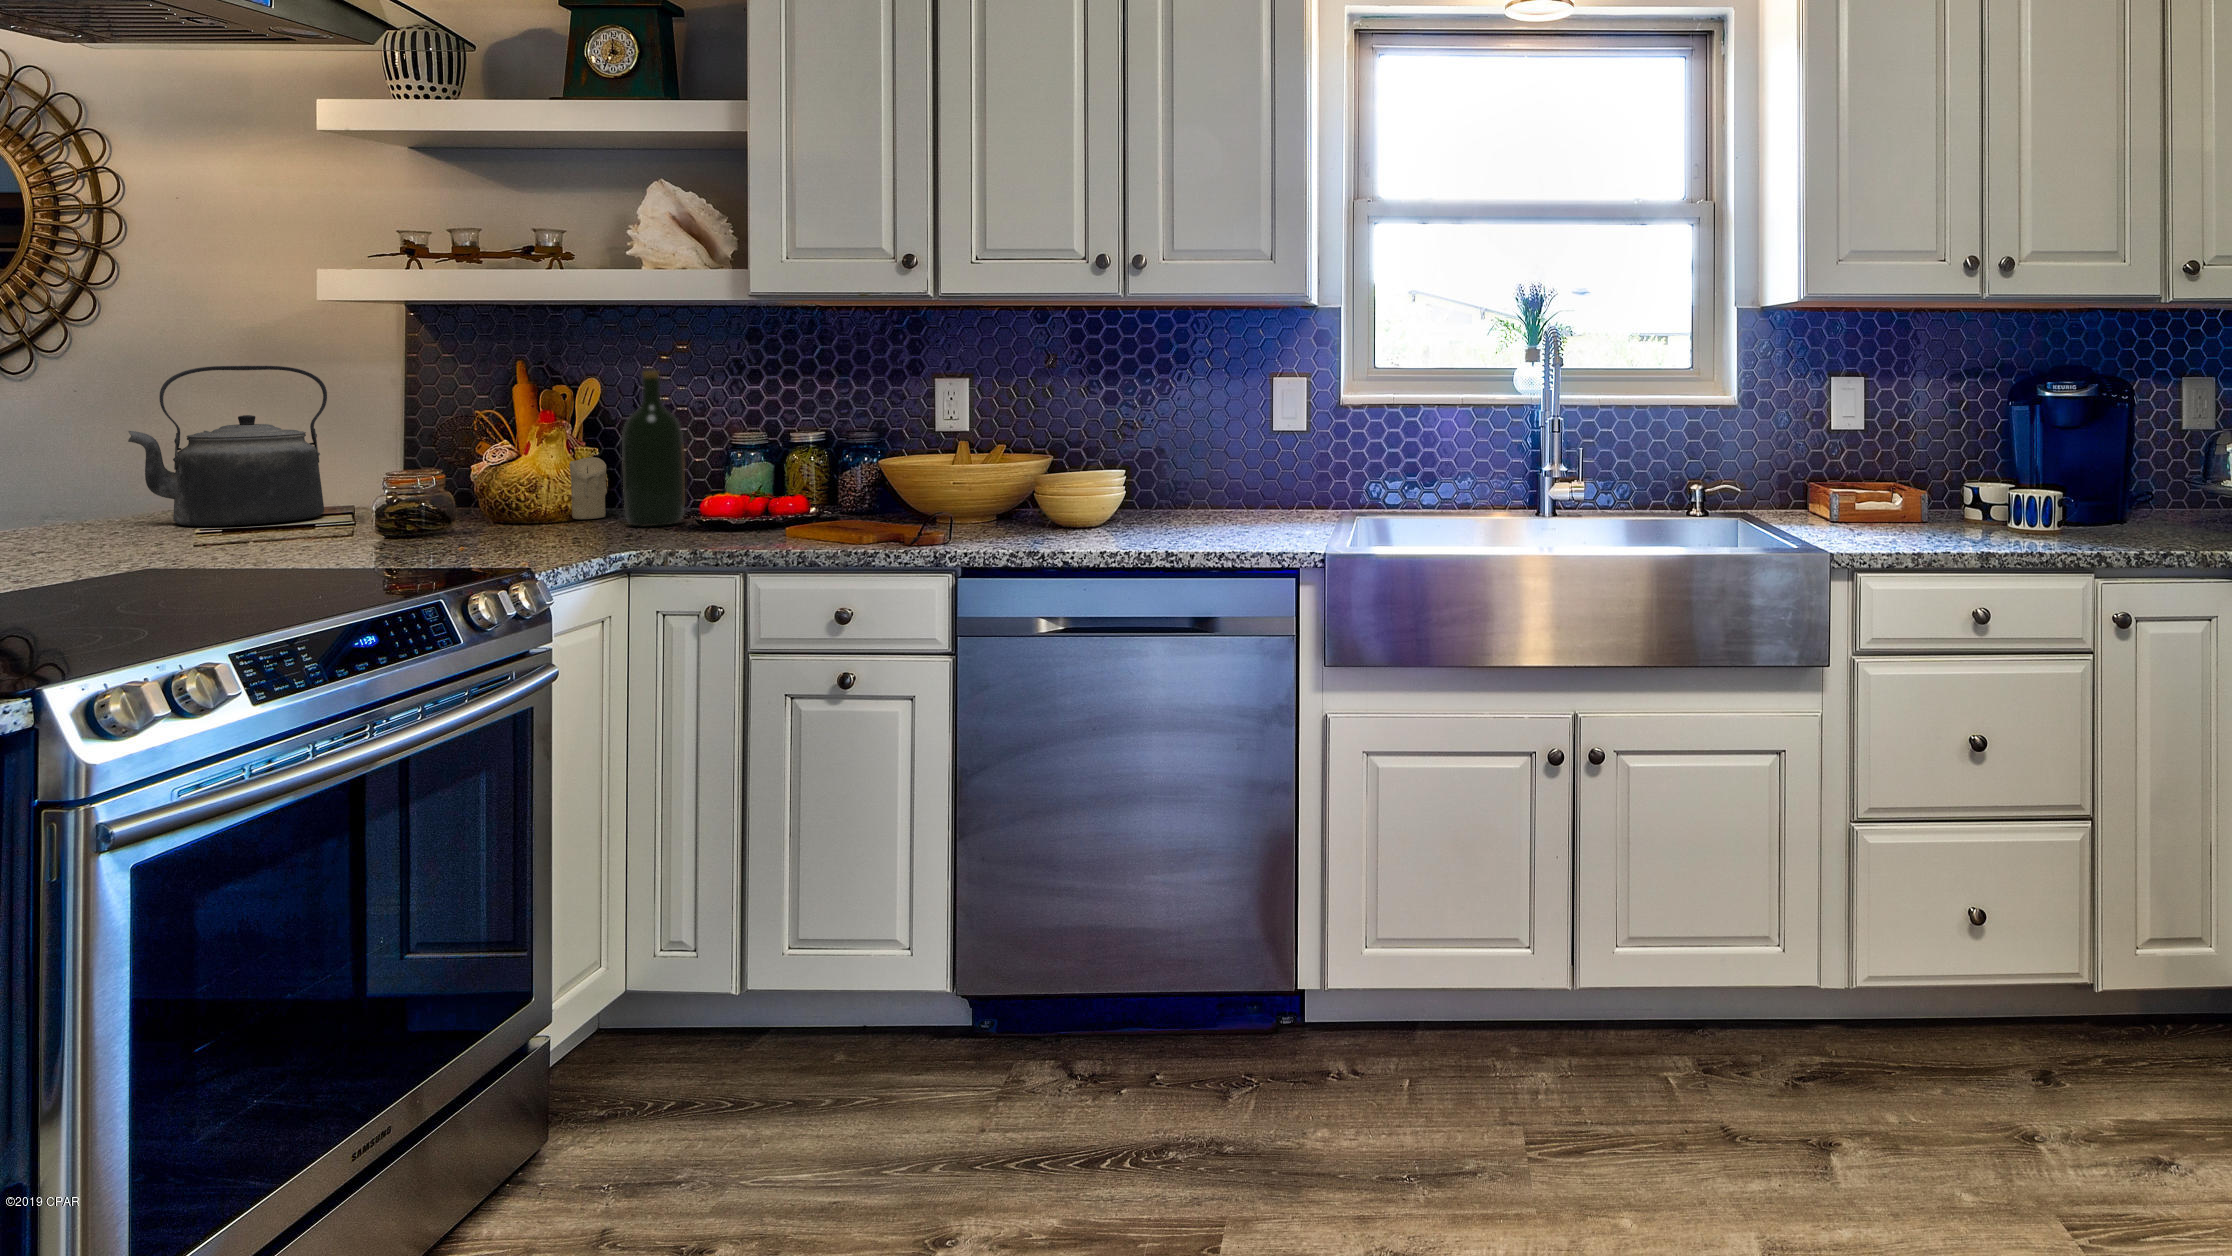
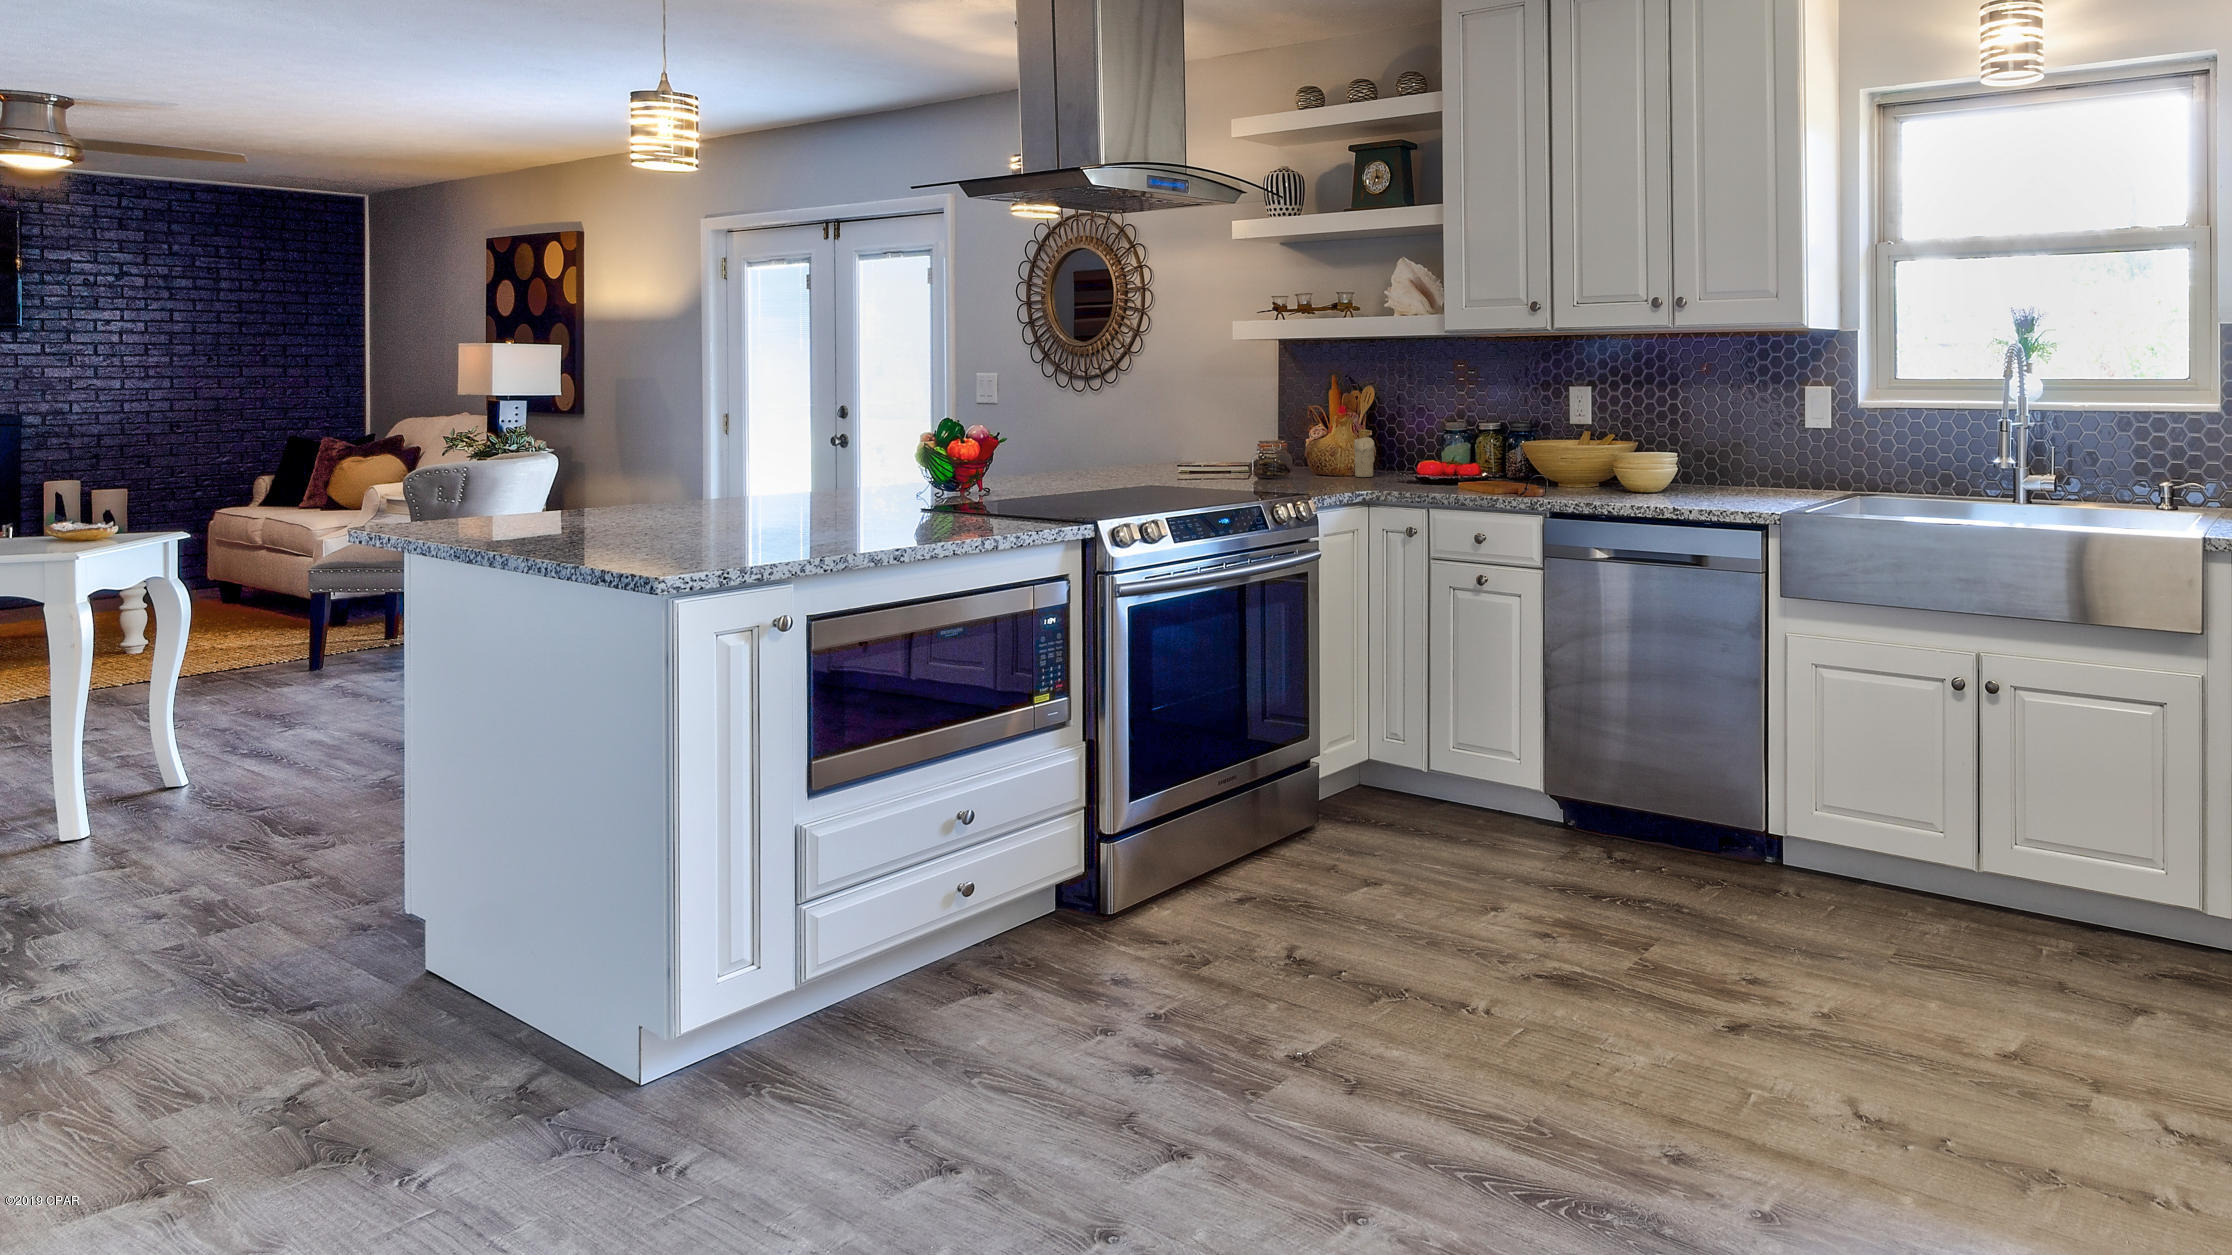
kettle: present [128,366,327,526] -> none [1148,377,1238,471]
wine bottle: present [622,371,685,527] -> none [1379,380,1413,482]

